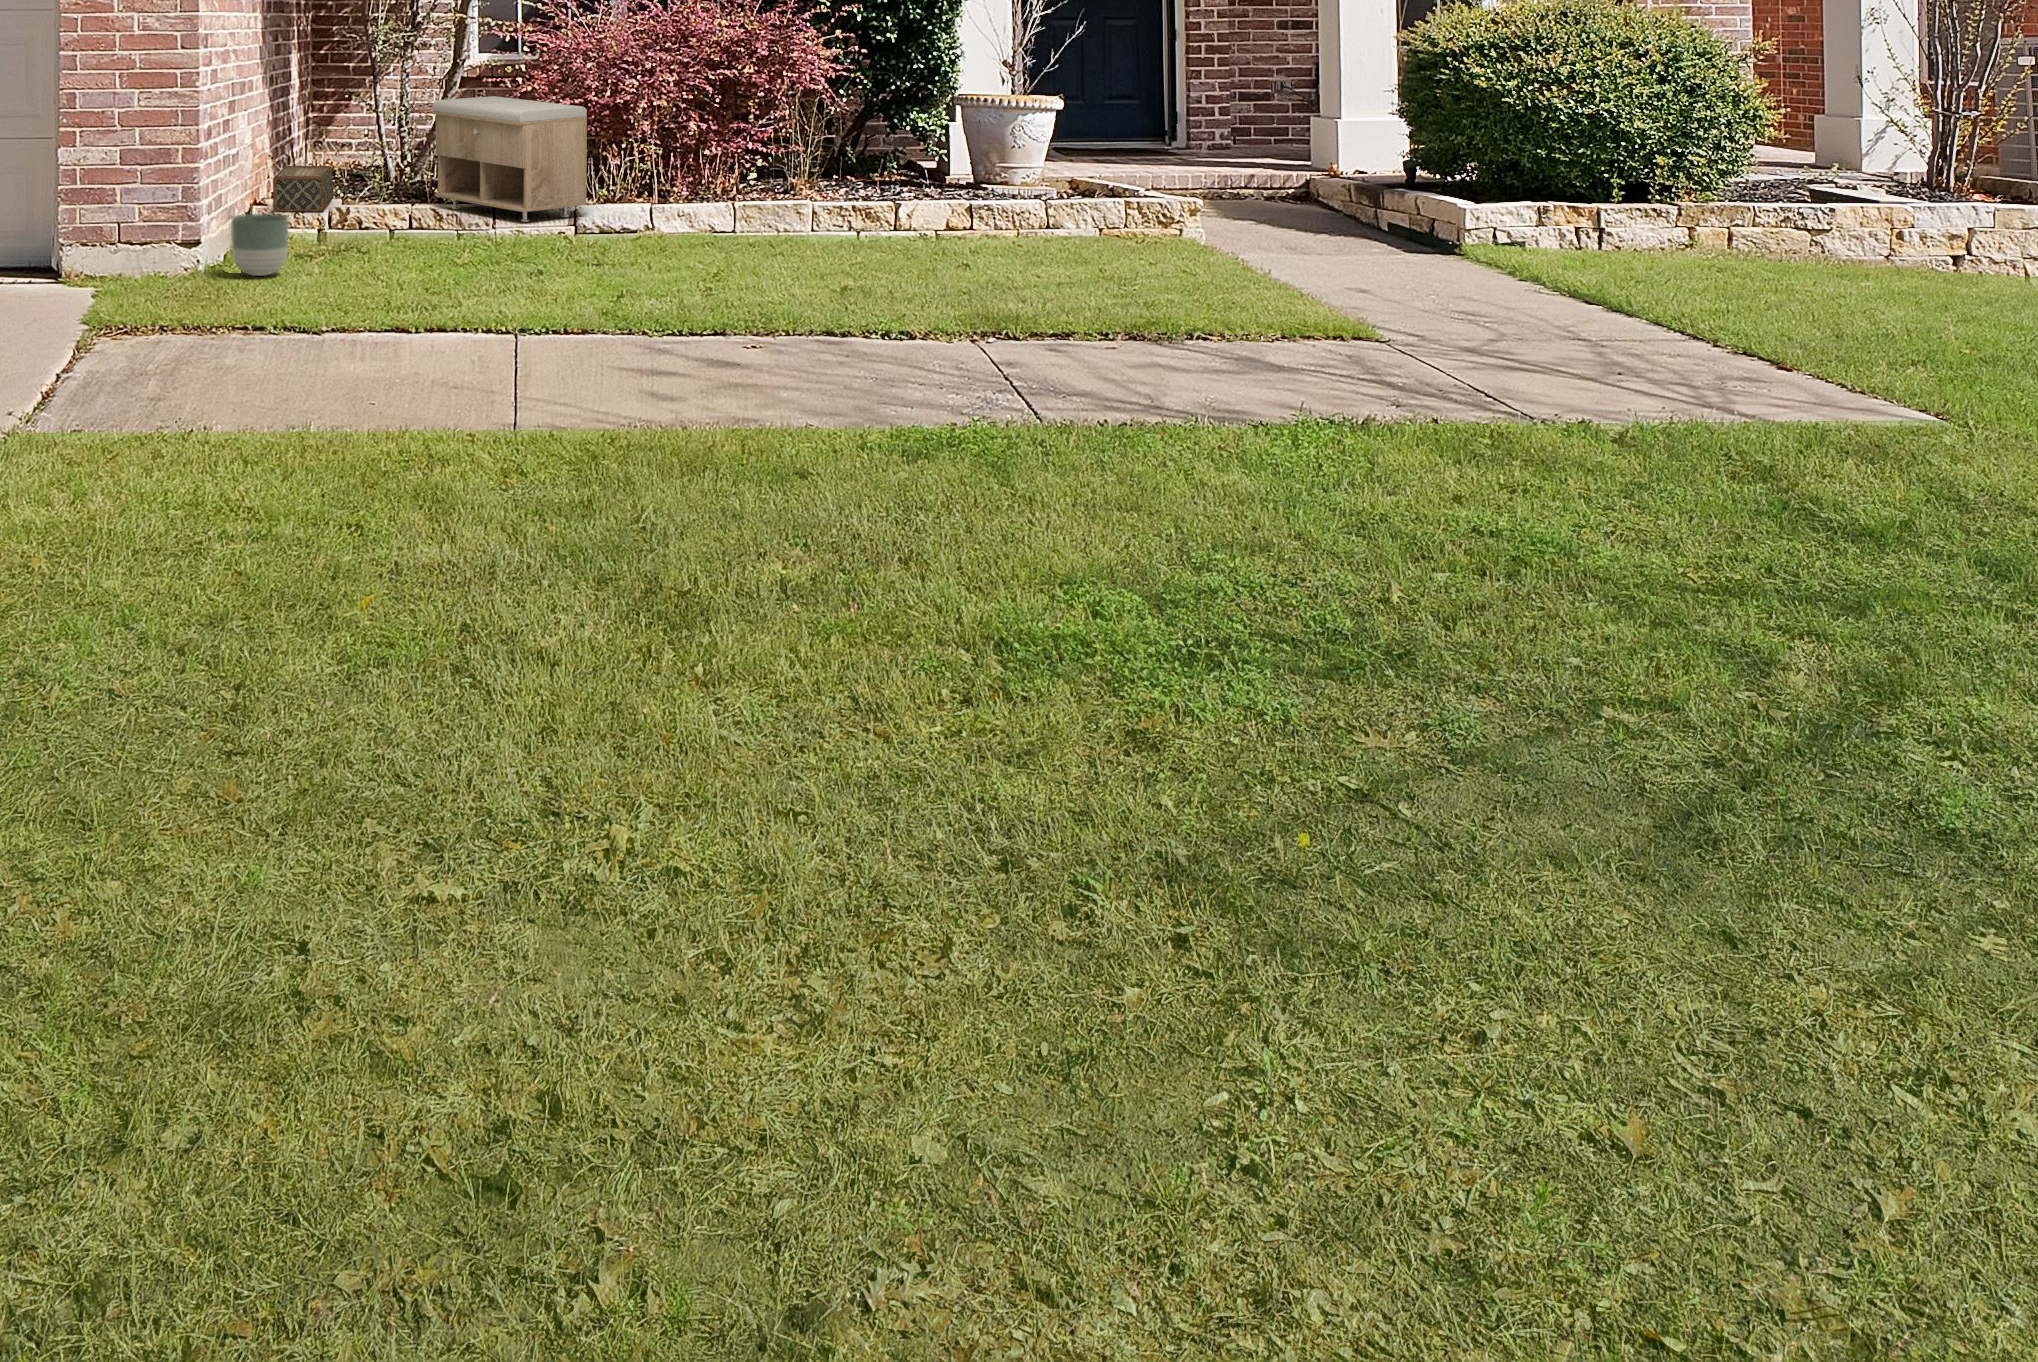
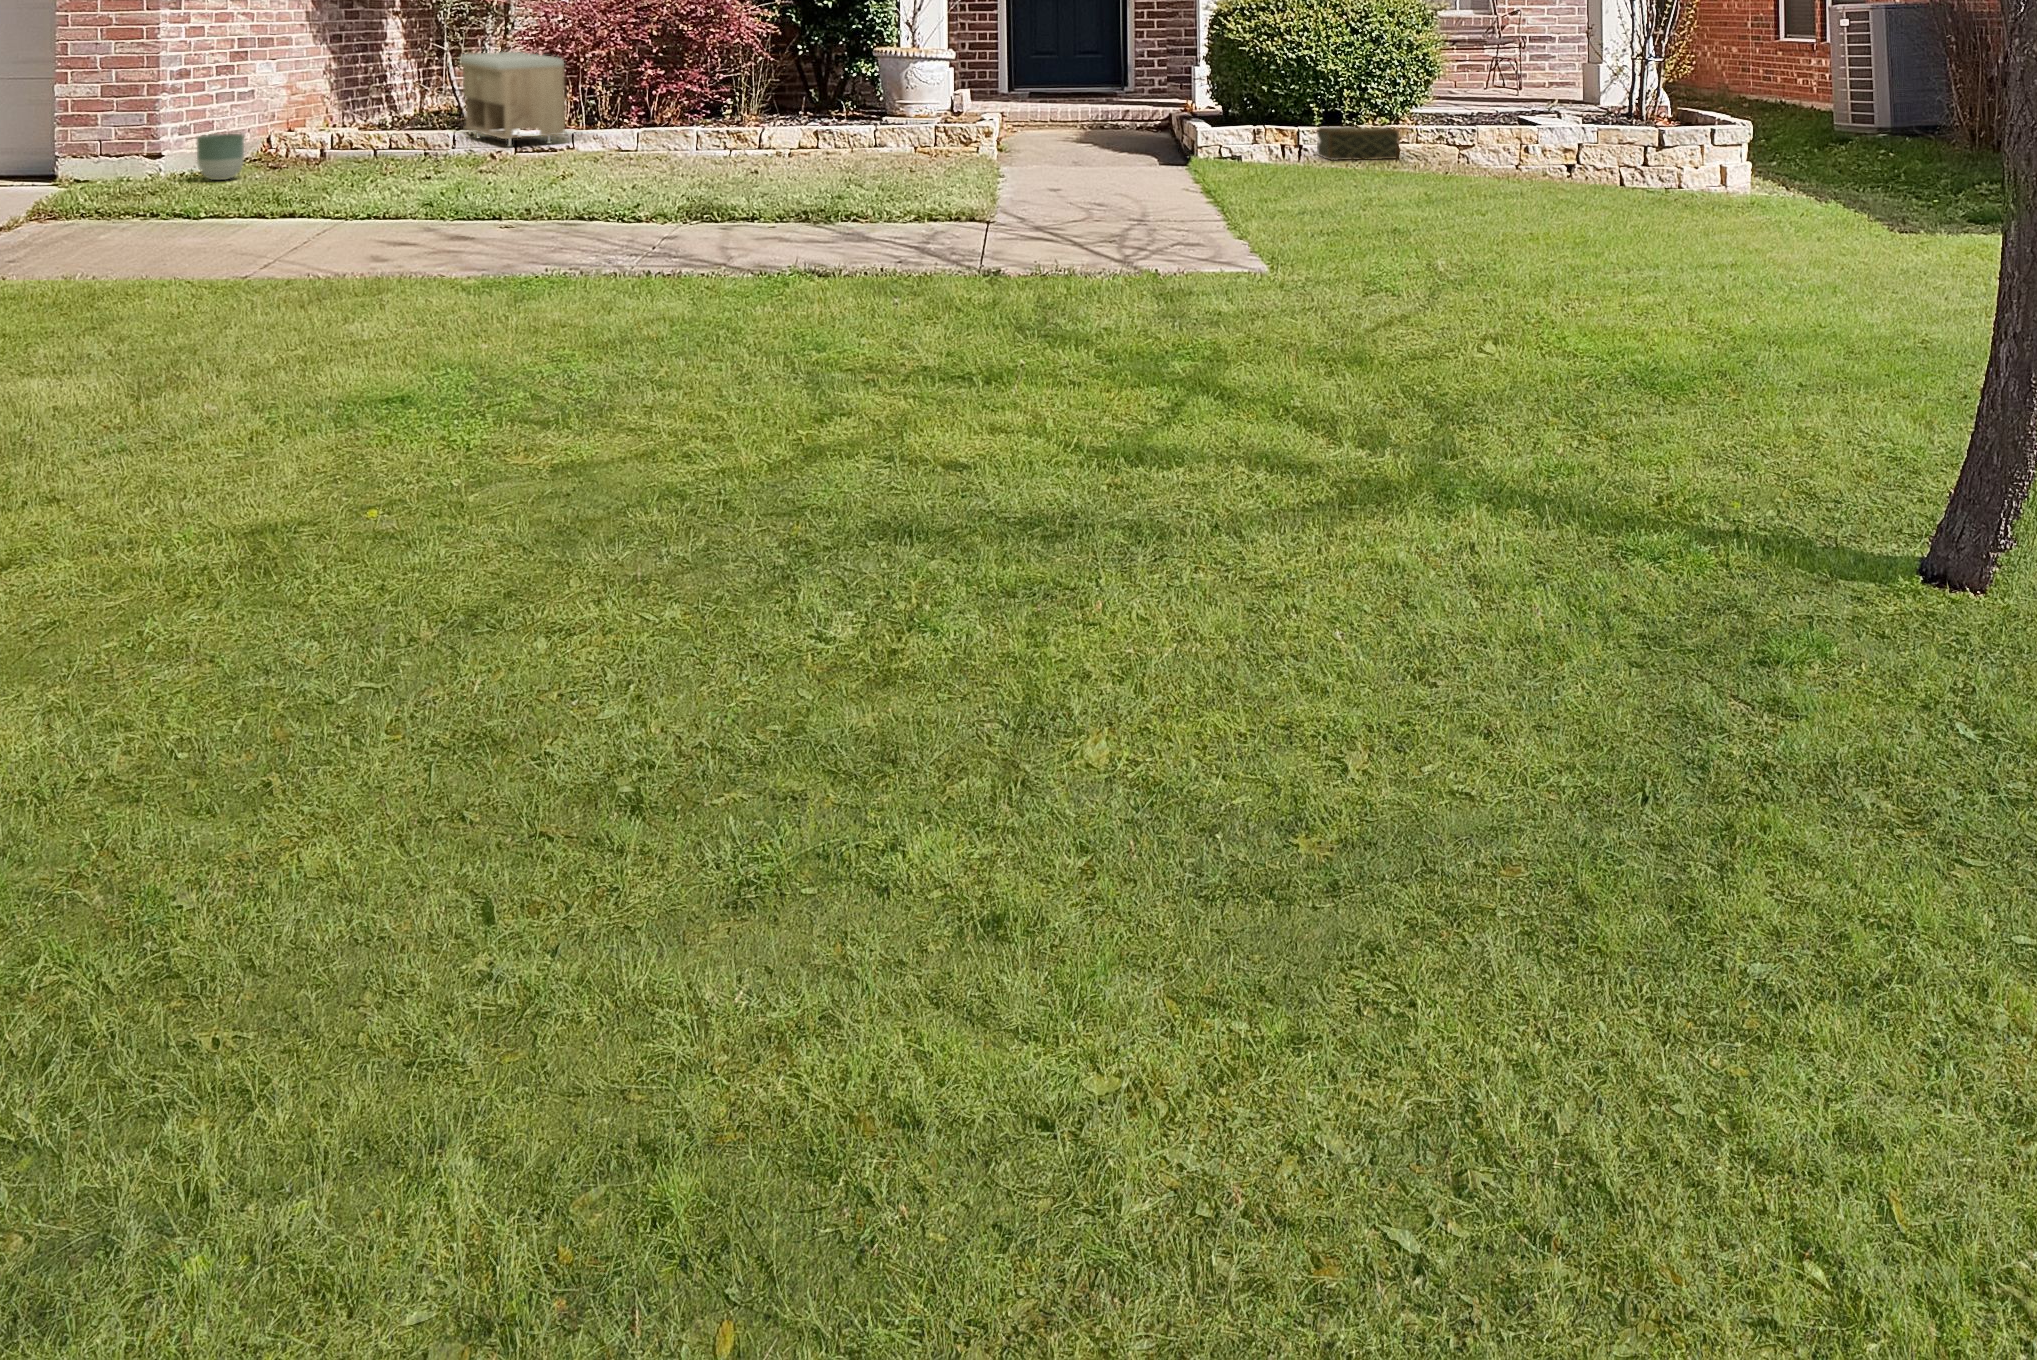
woven basket: present [273,166,333,212] -> present [1317,126,1399,160]

